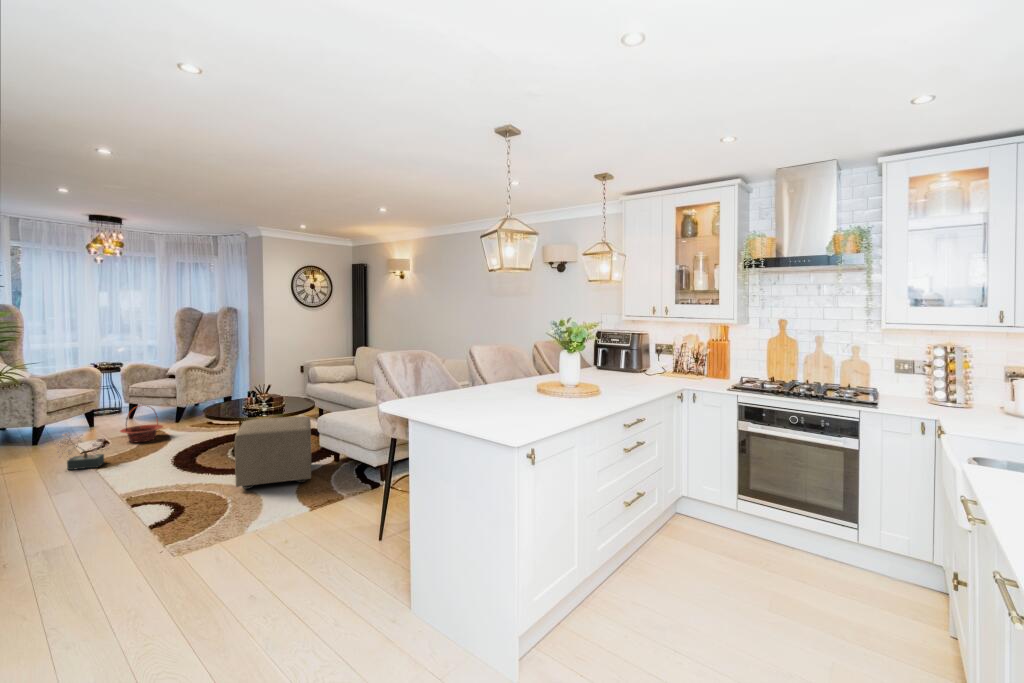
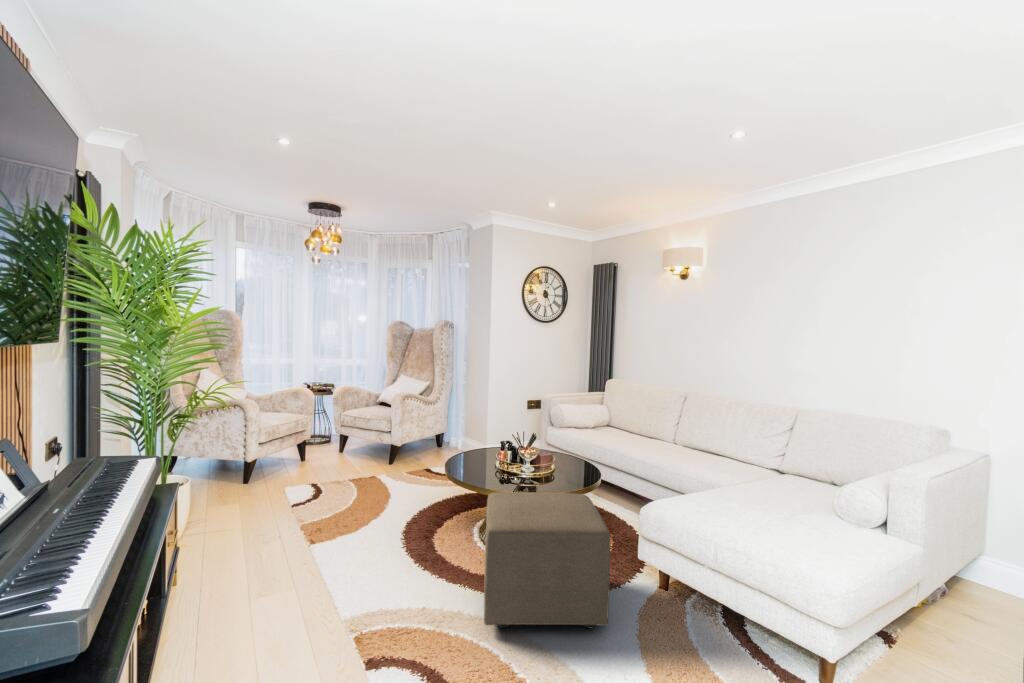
basket: present [120,405,163,442] -> none [324,443,373,493]
decorative plant: present [57,432,109,470] -> none [248,478,311,533]

